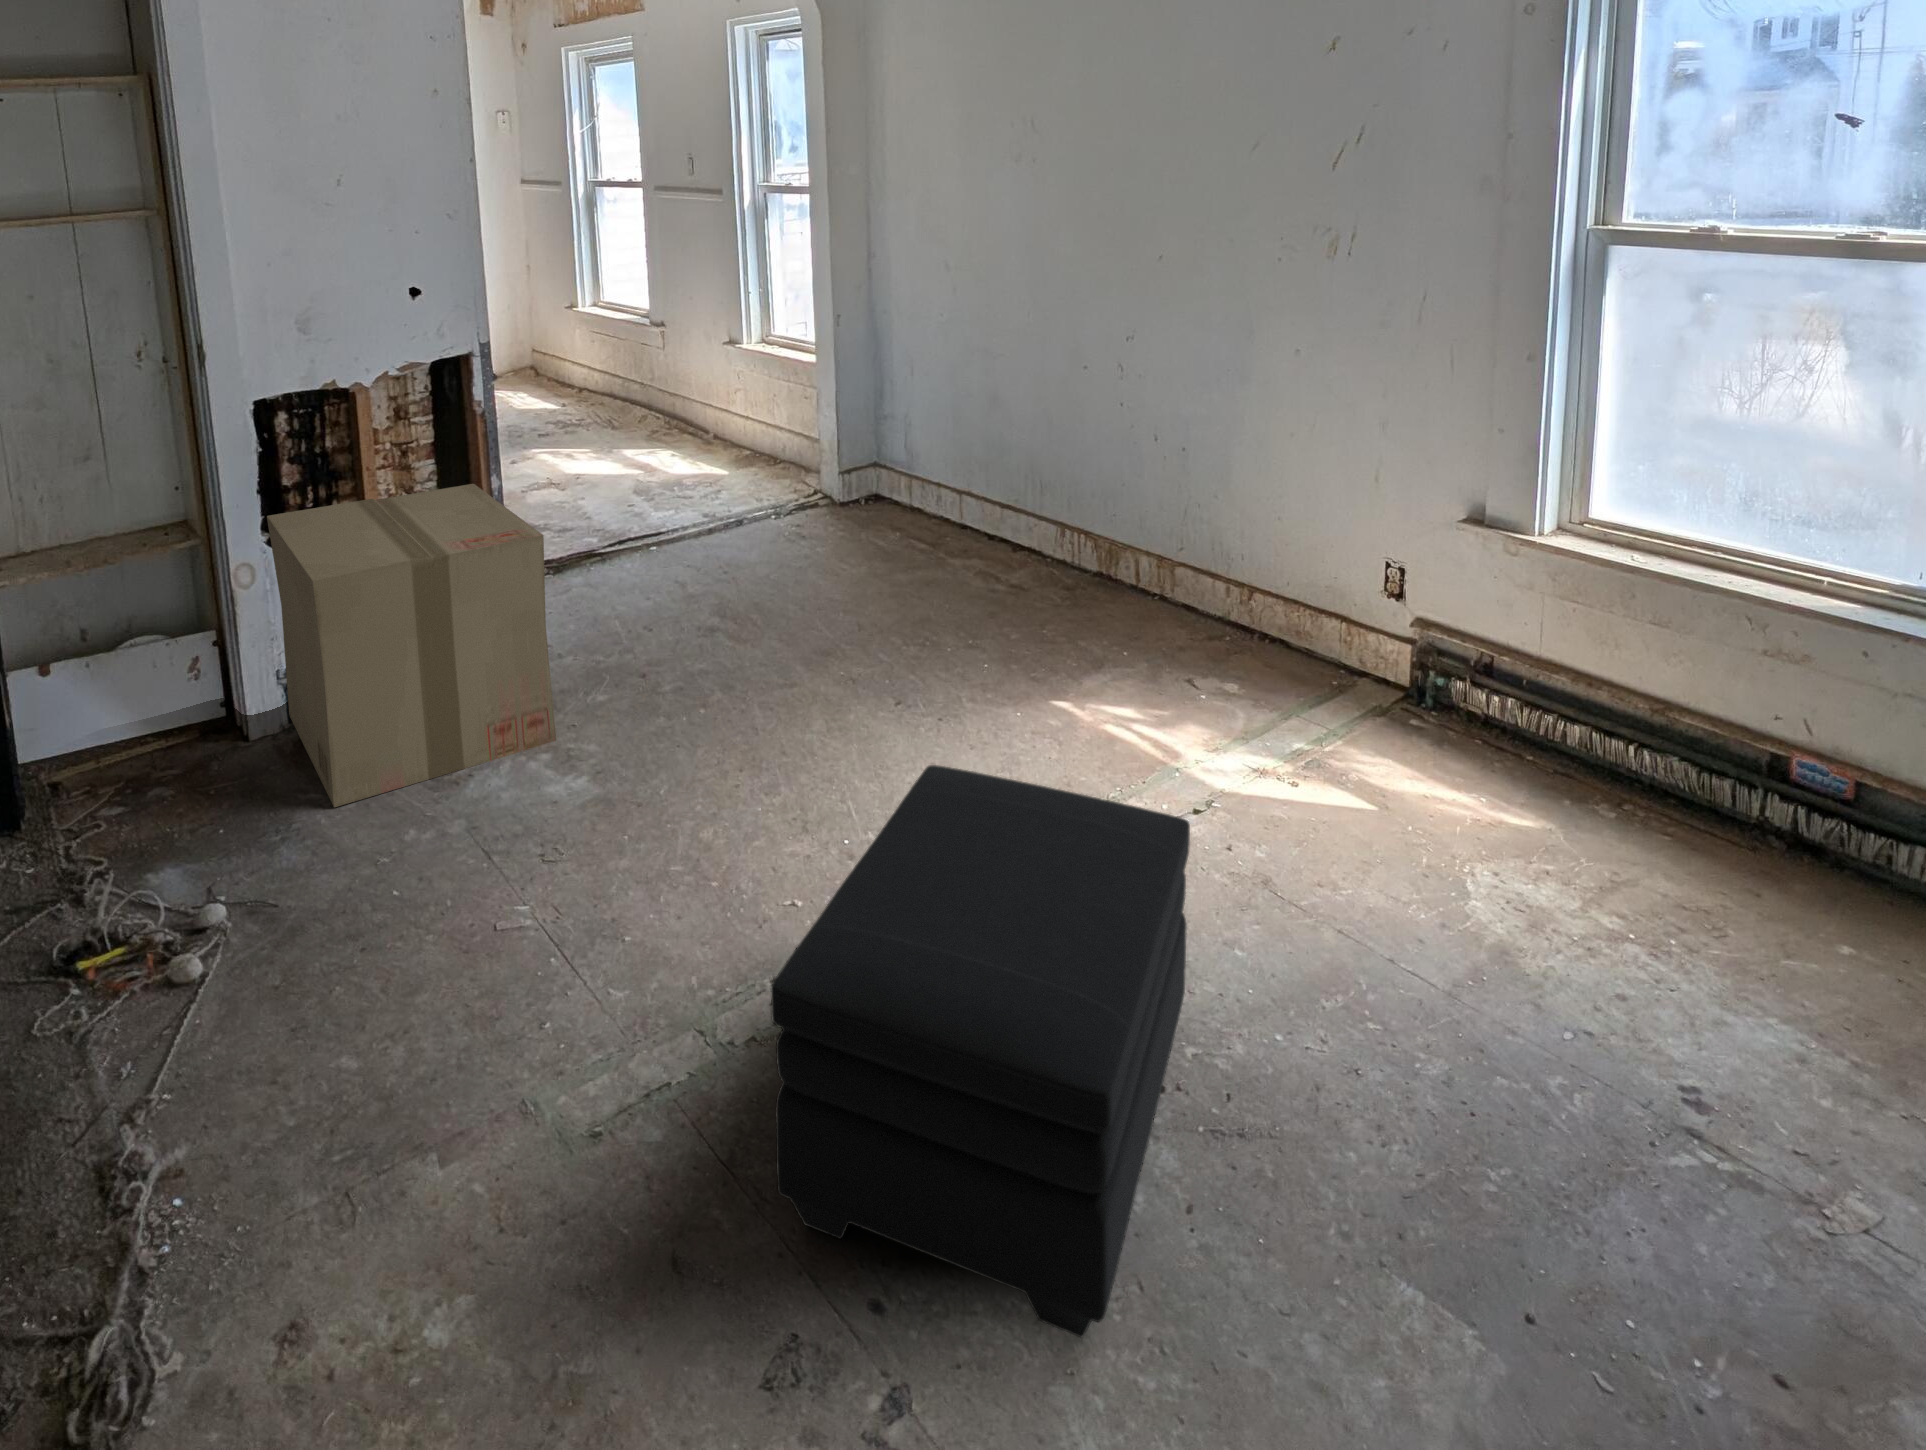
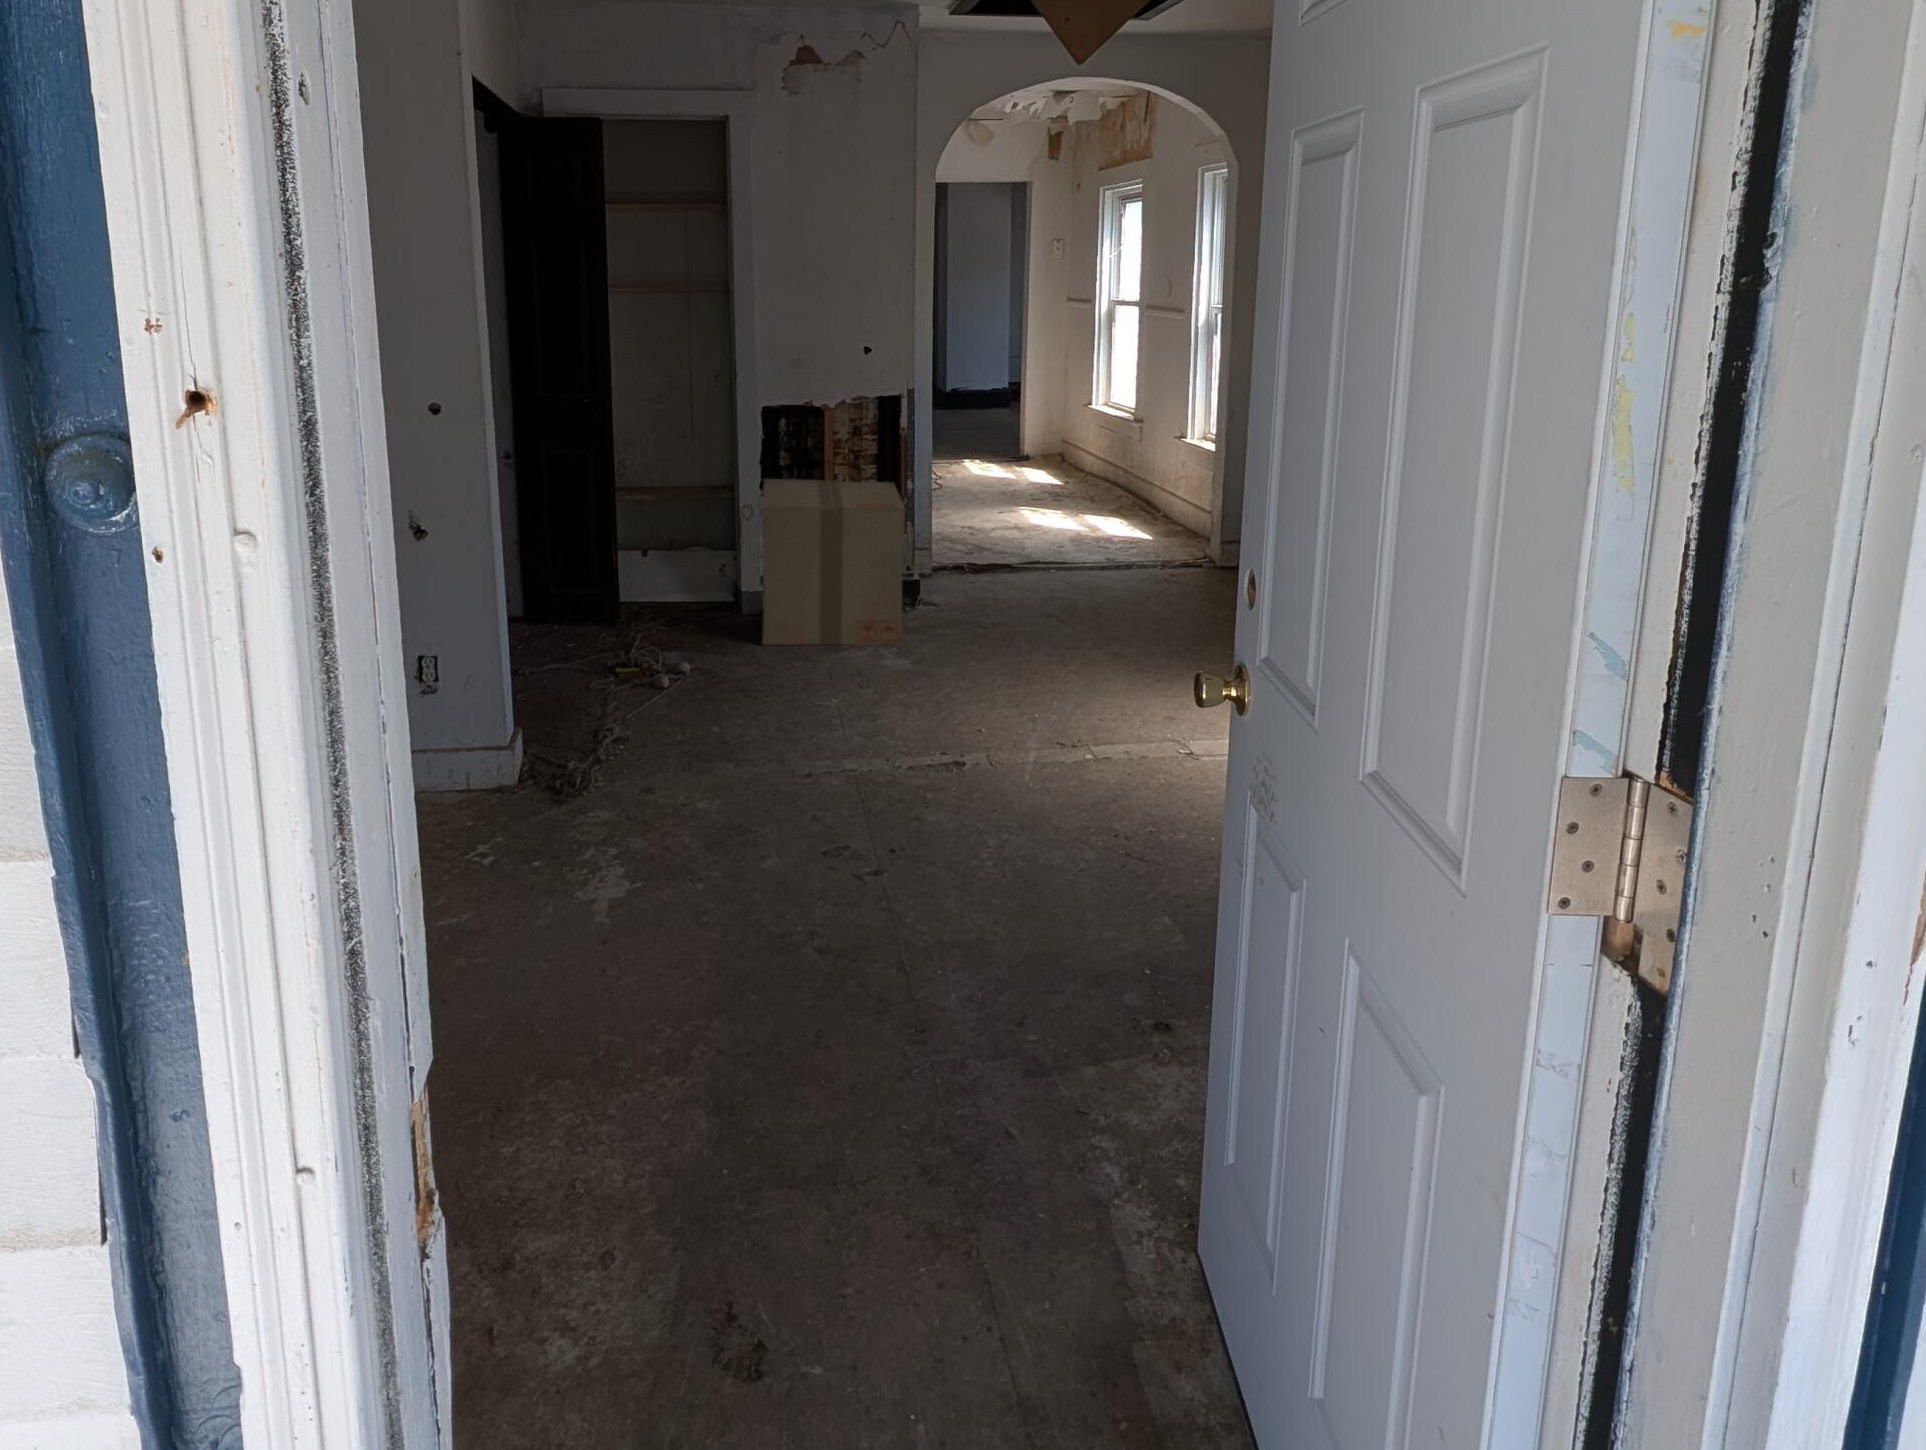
ottoman: present [771,765,1190,1337] -> none [853,643,1151,880]

